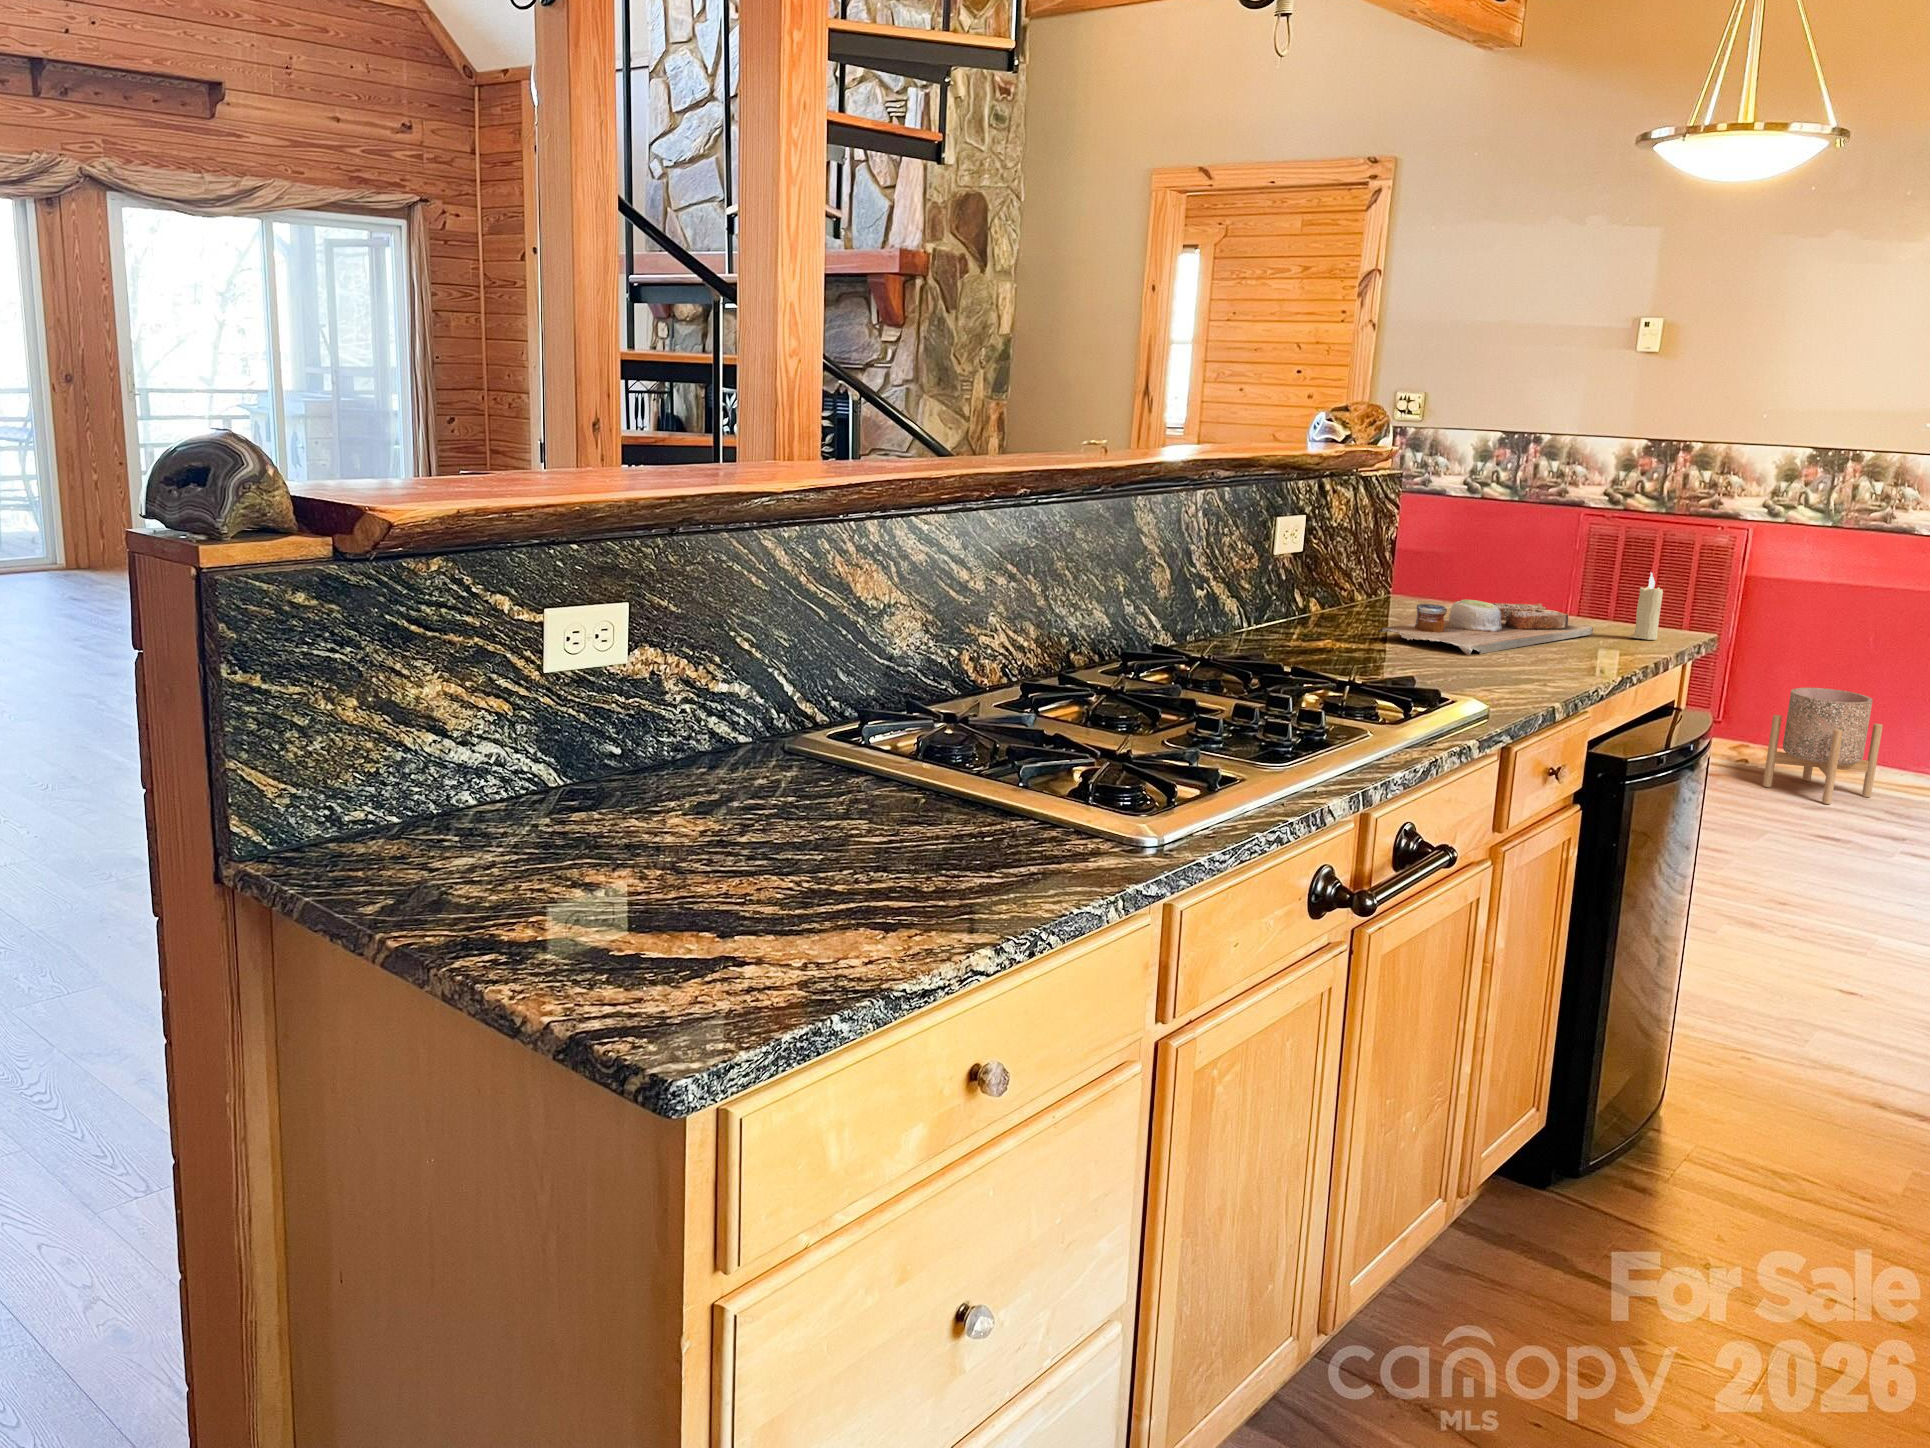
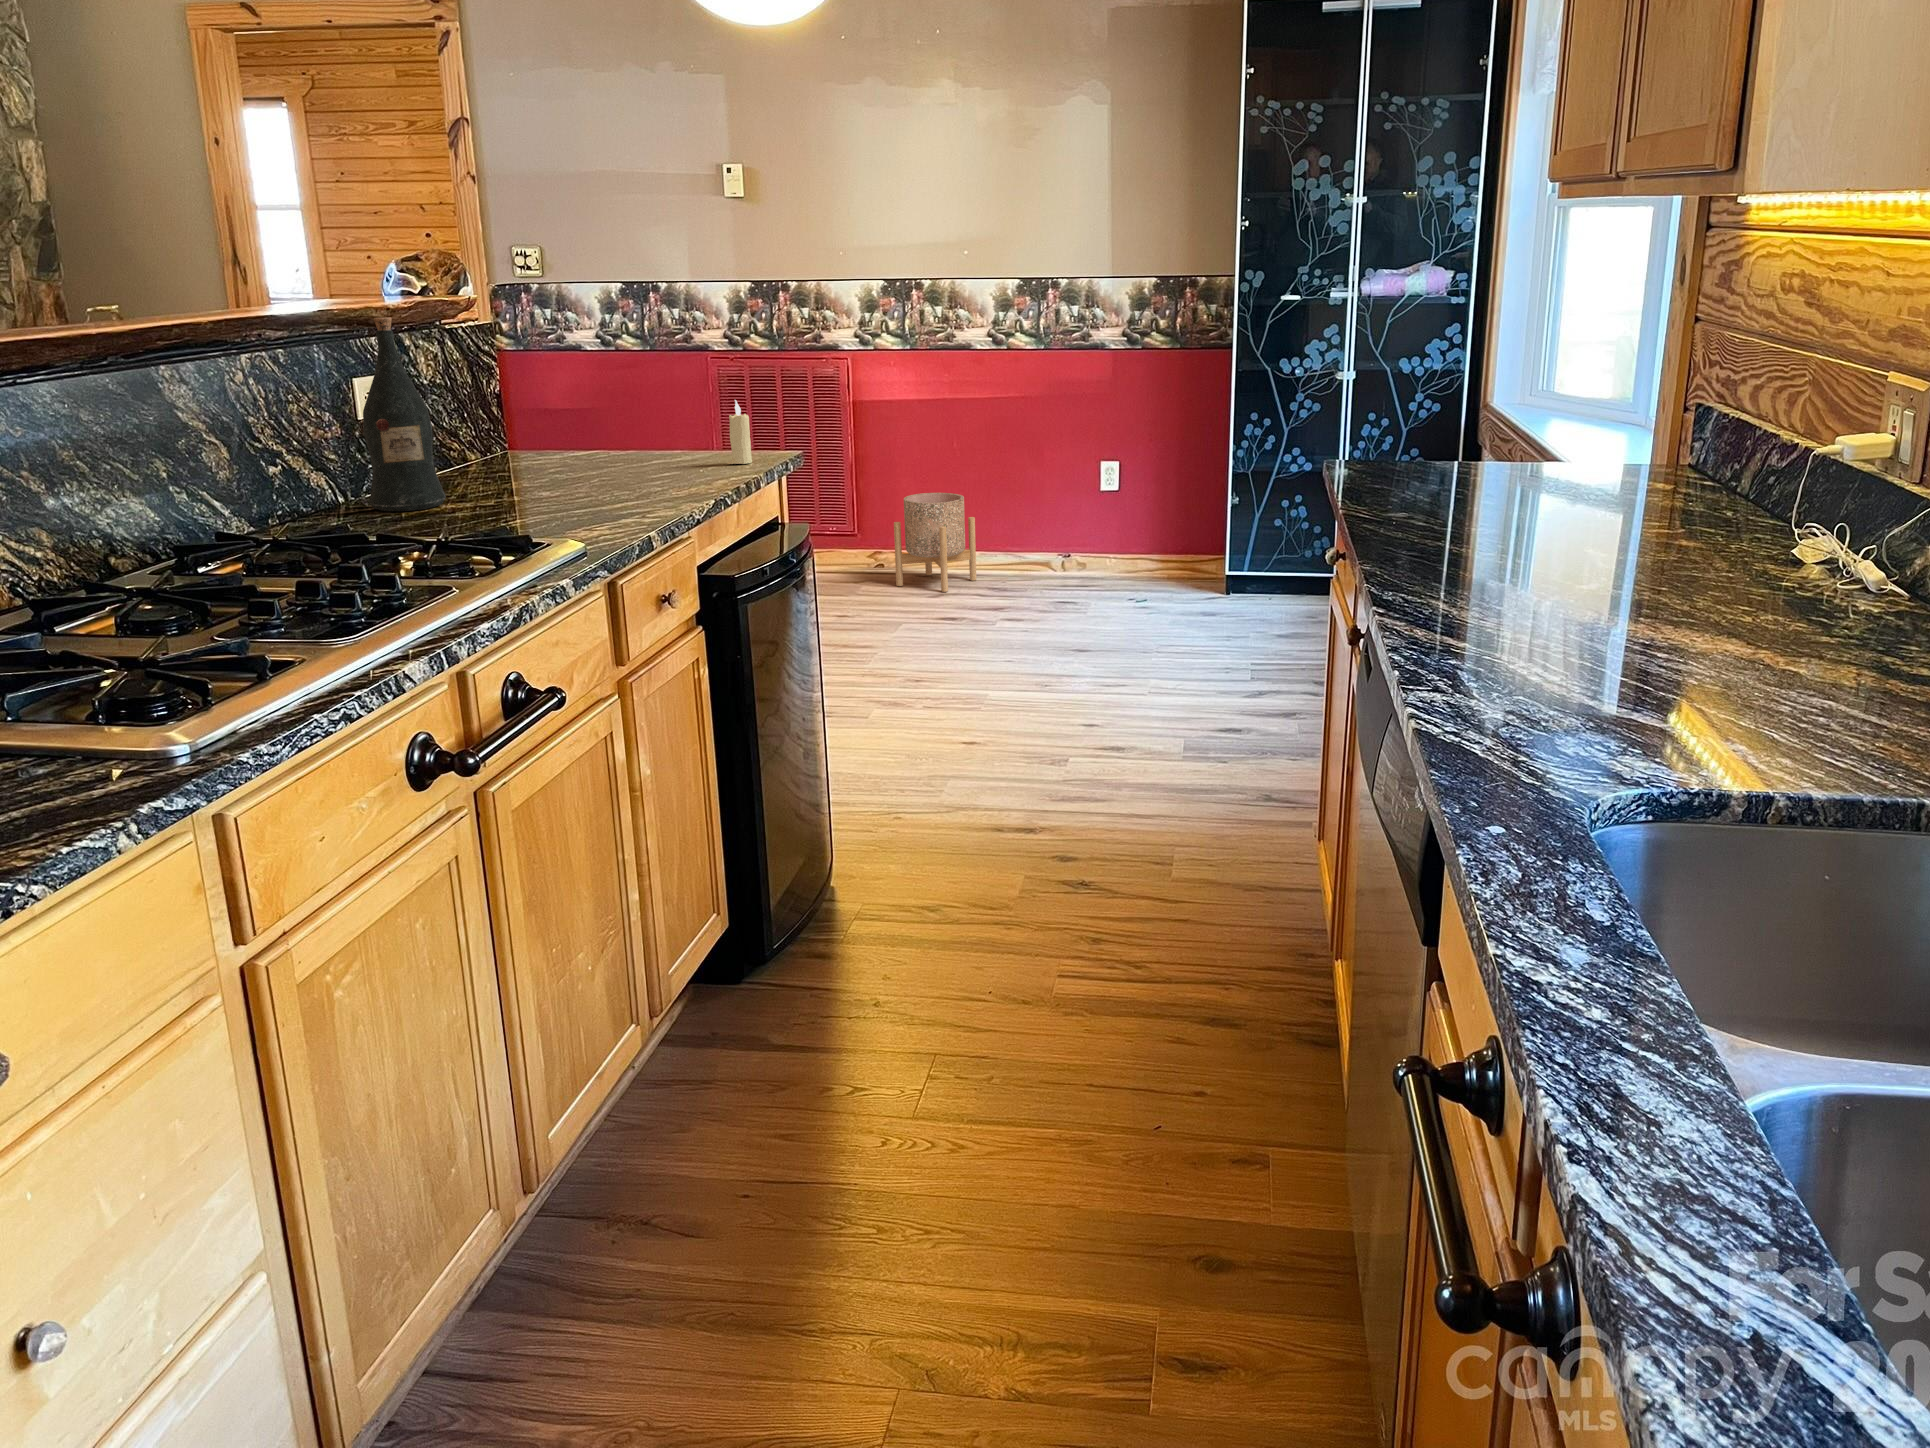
wine bottle: none [1273,465,1343,644] -> present [363,317,446,511]
cutting board: present [1378,600,1593,656] -> none [484,442,696,501]

